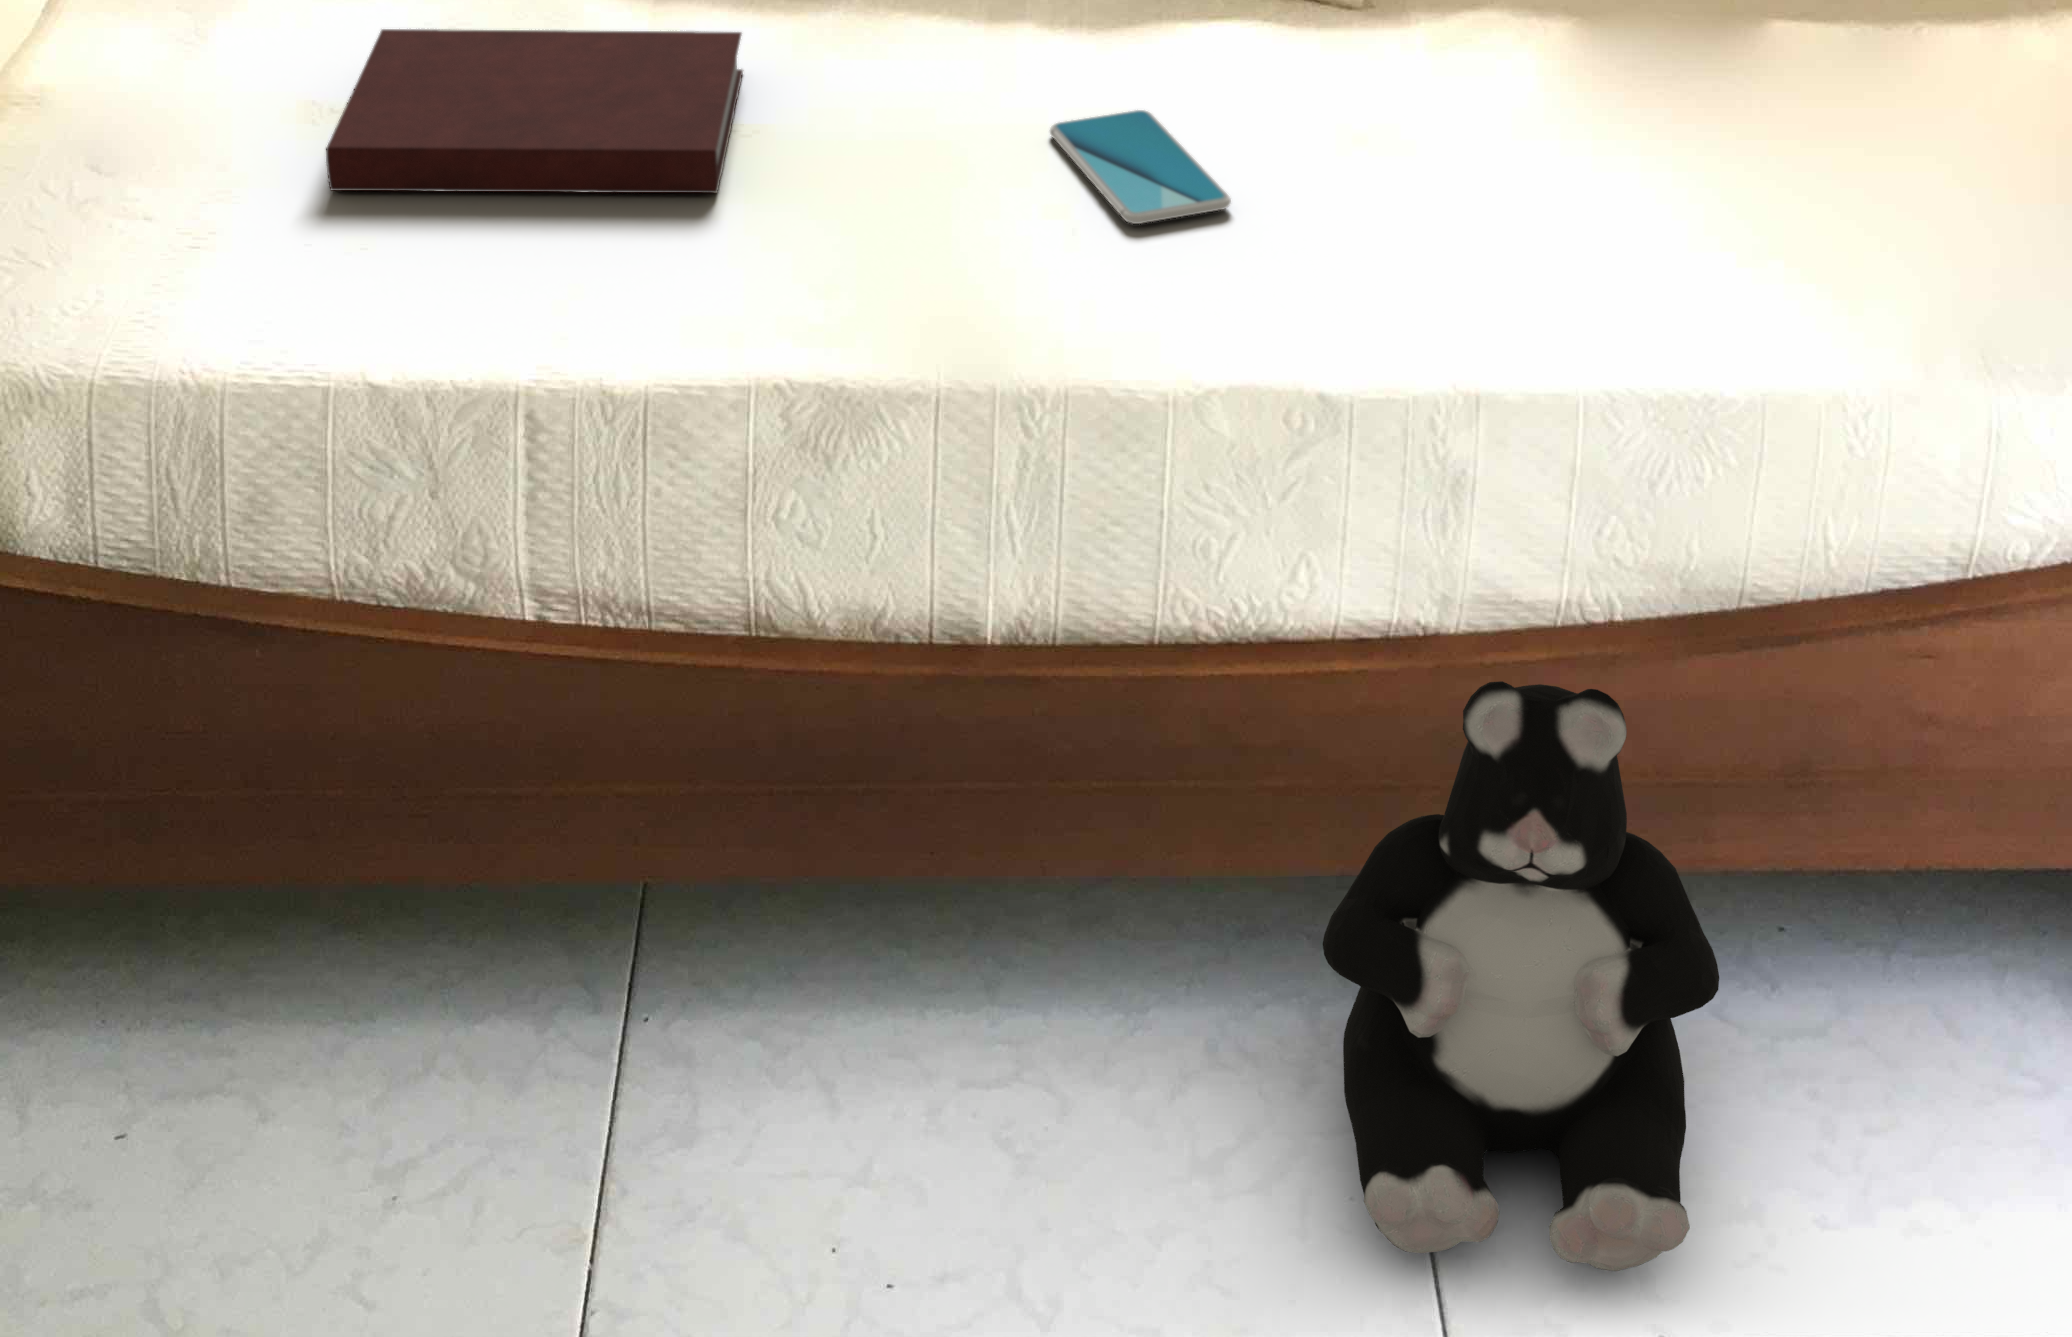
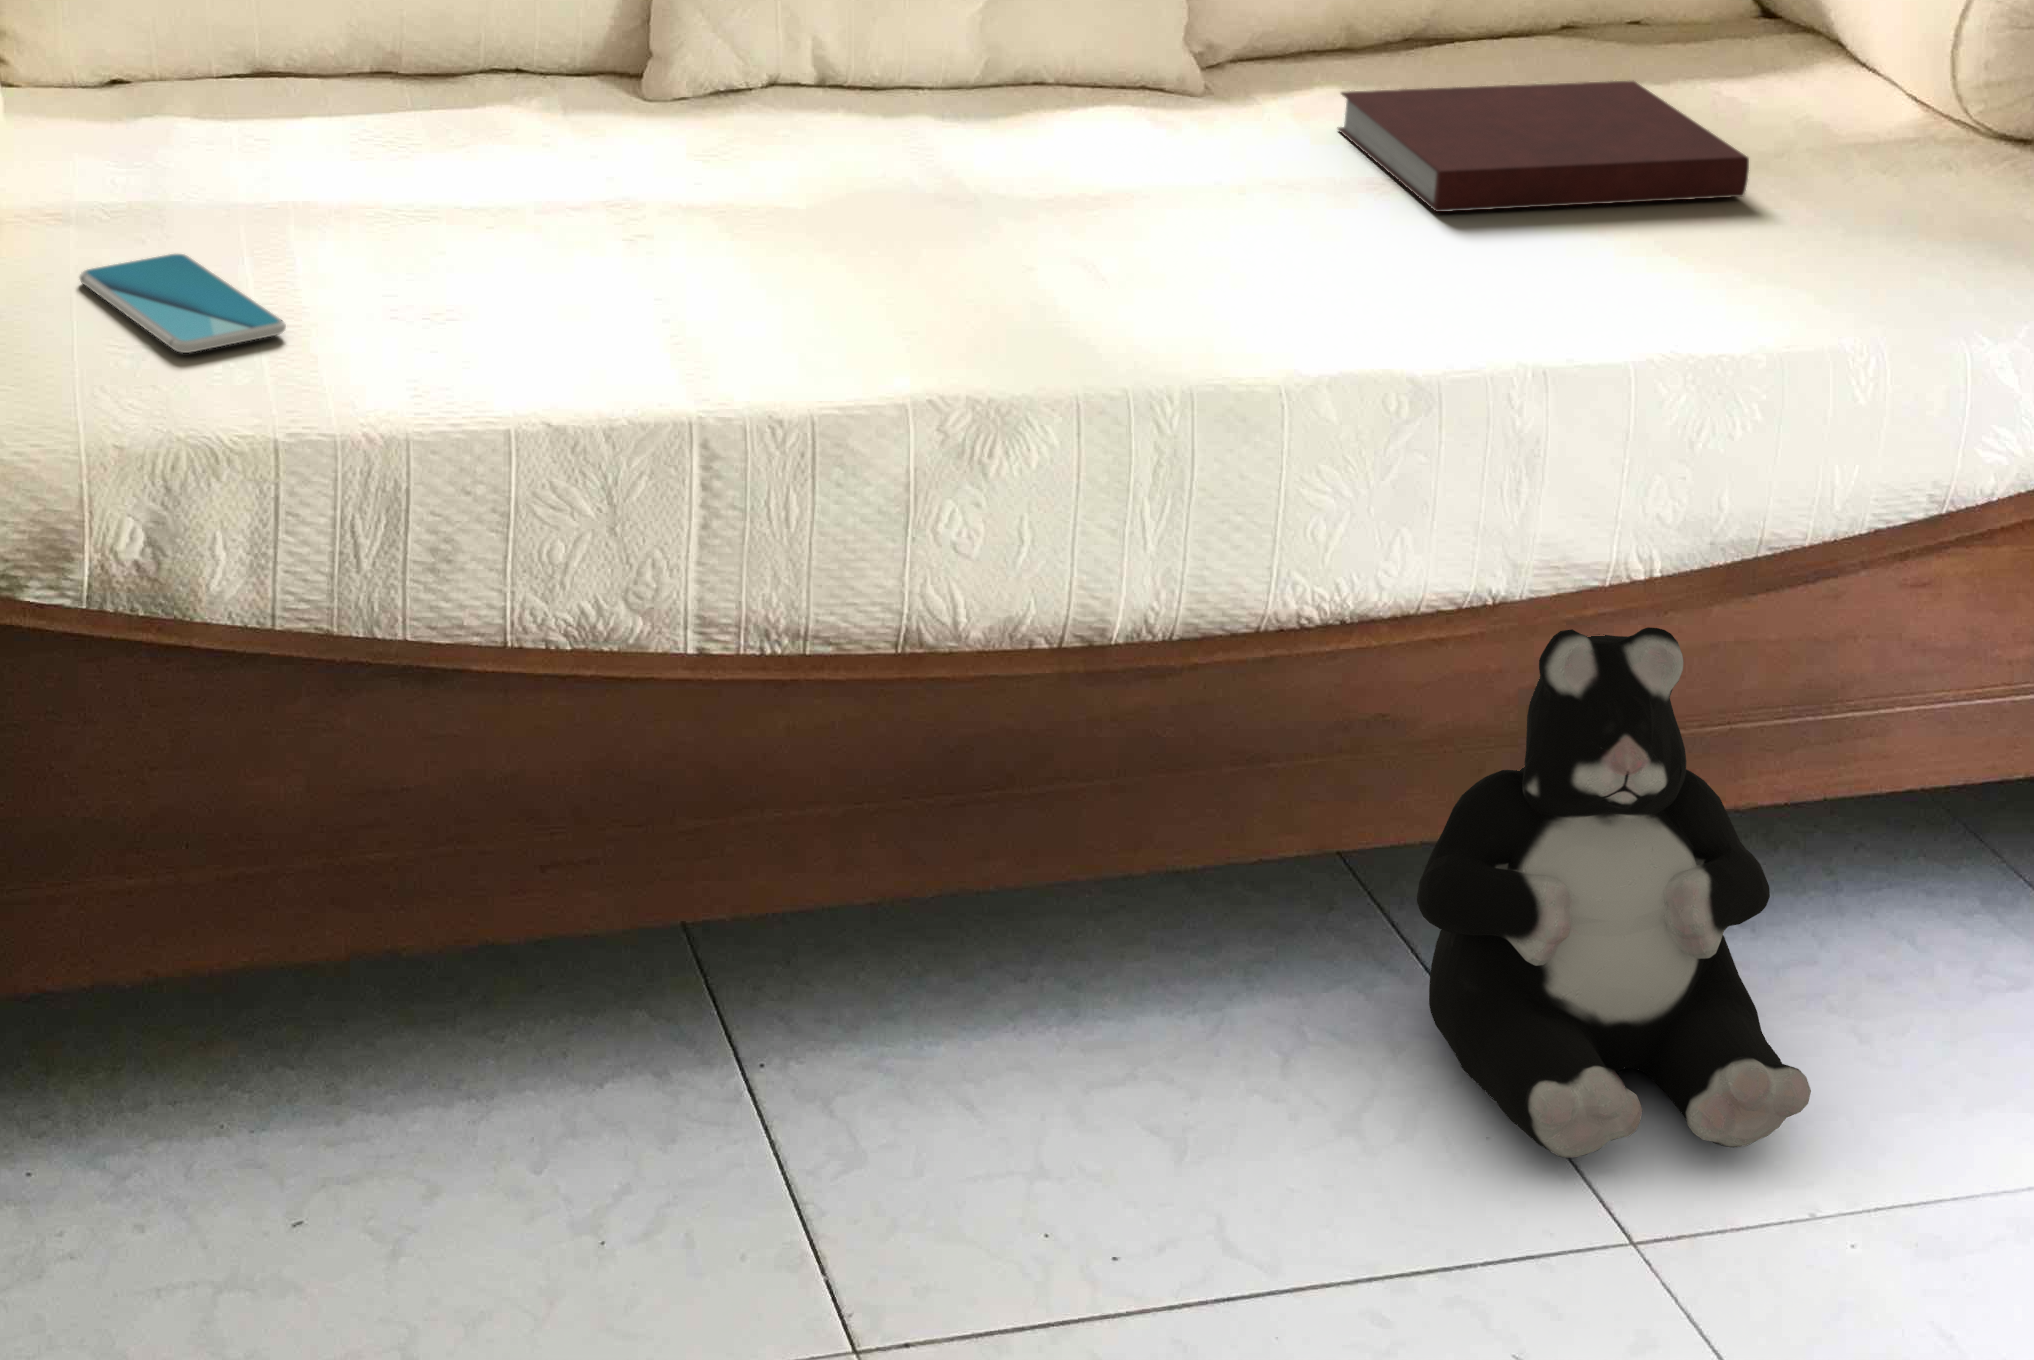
notebook: present [326,29,743,193] -> present [1338,81,1749,212]
smartphone: present [1050,110,1231,224] -> present [80,254,286,353]

